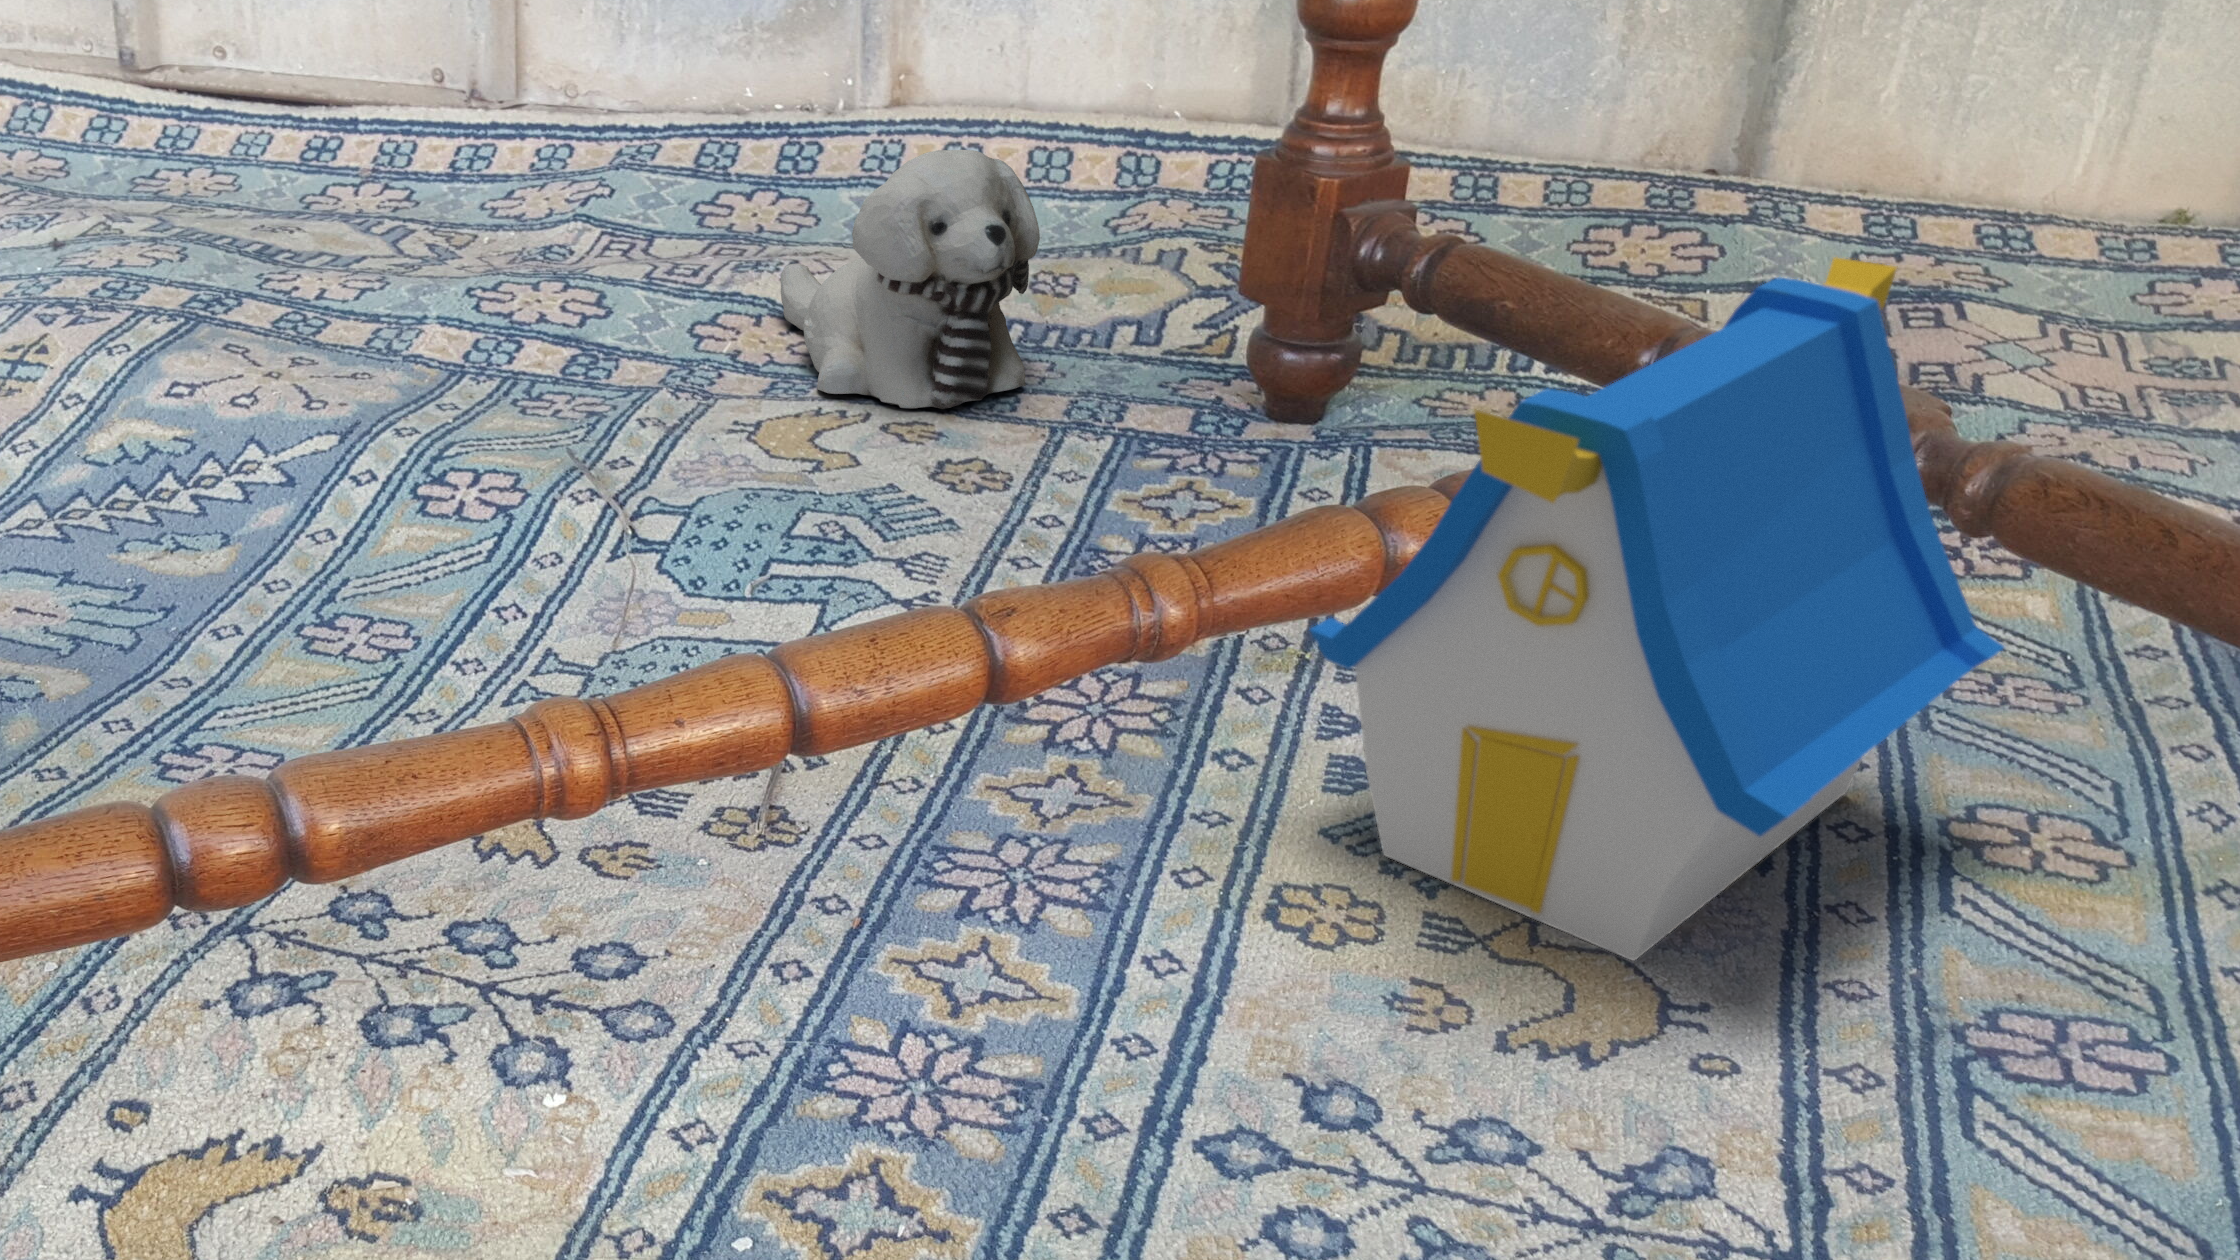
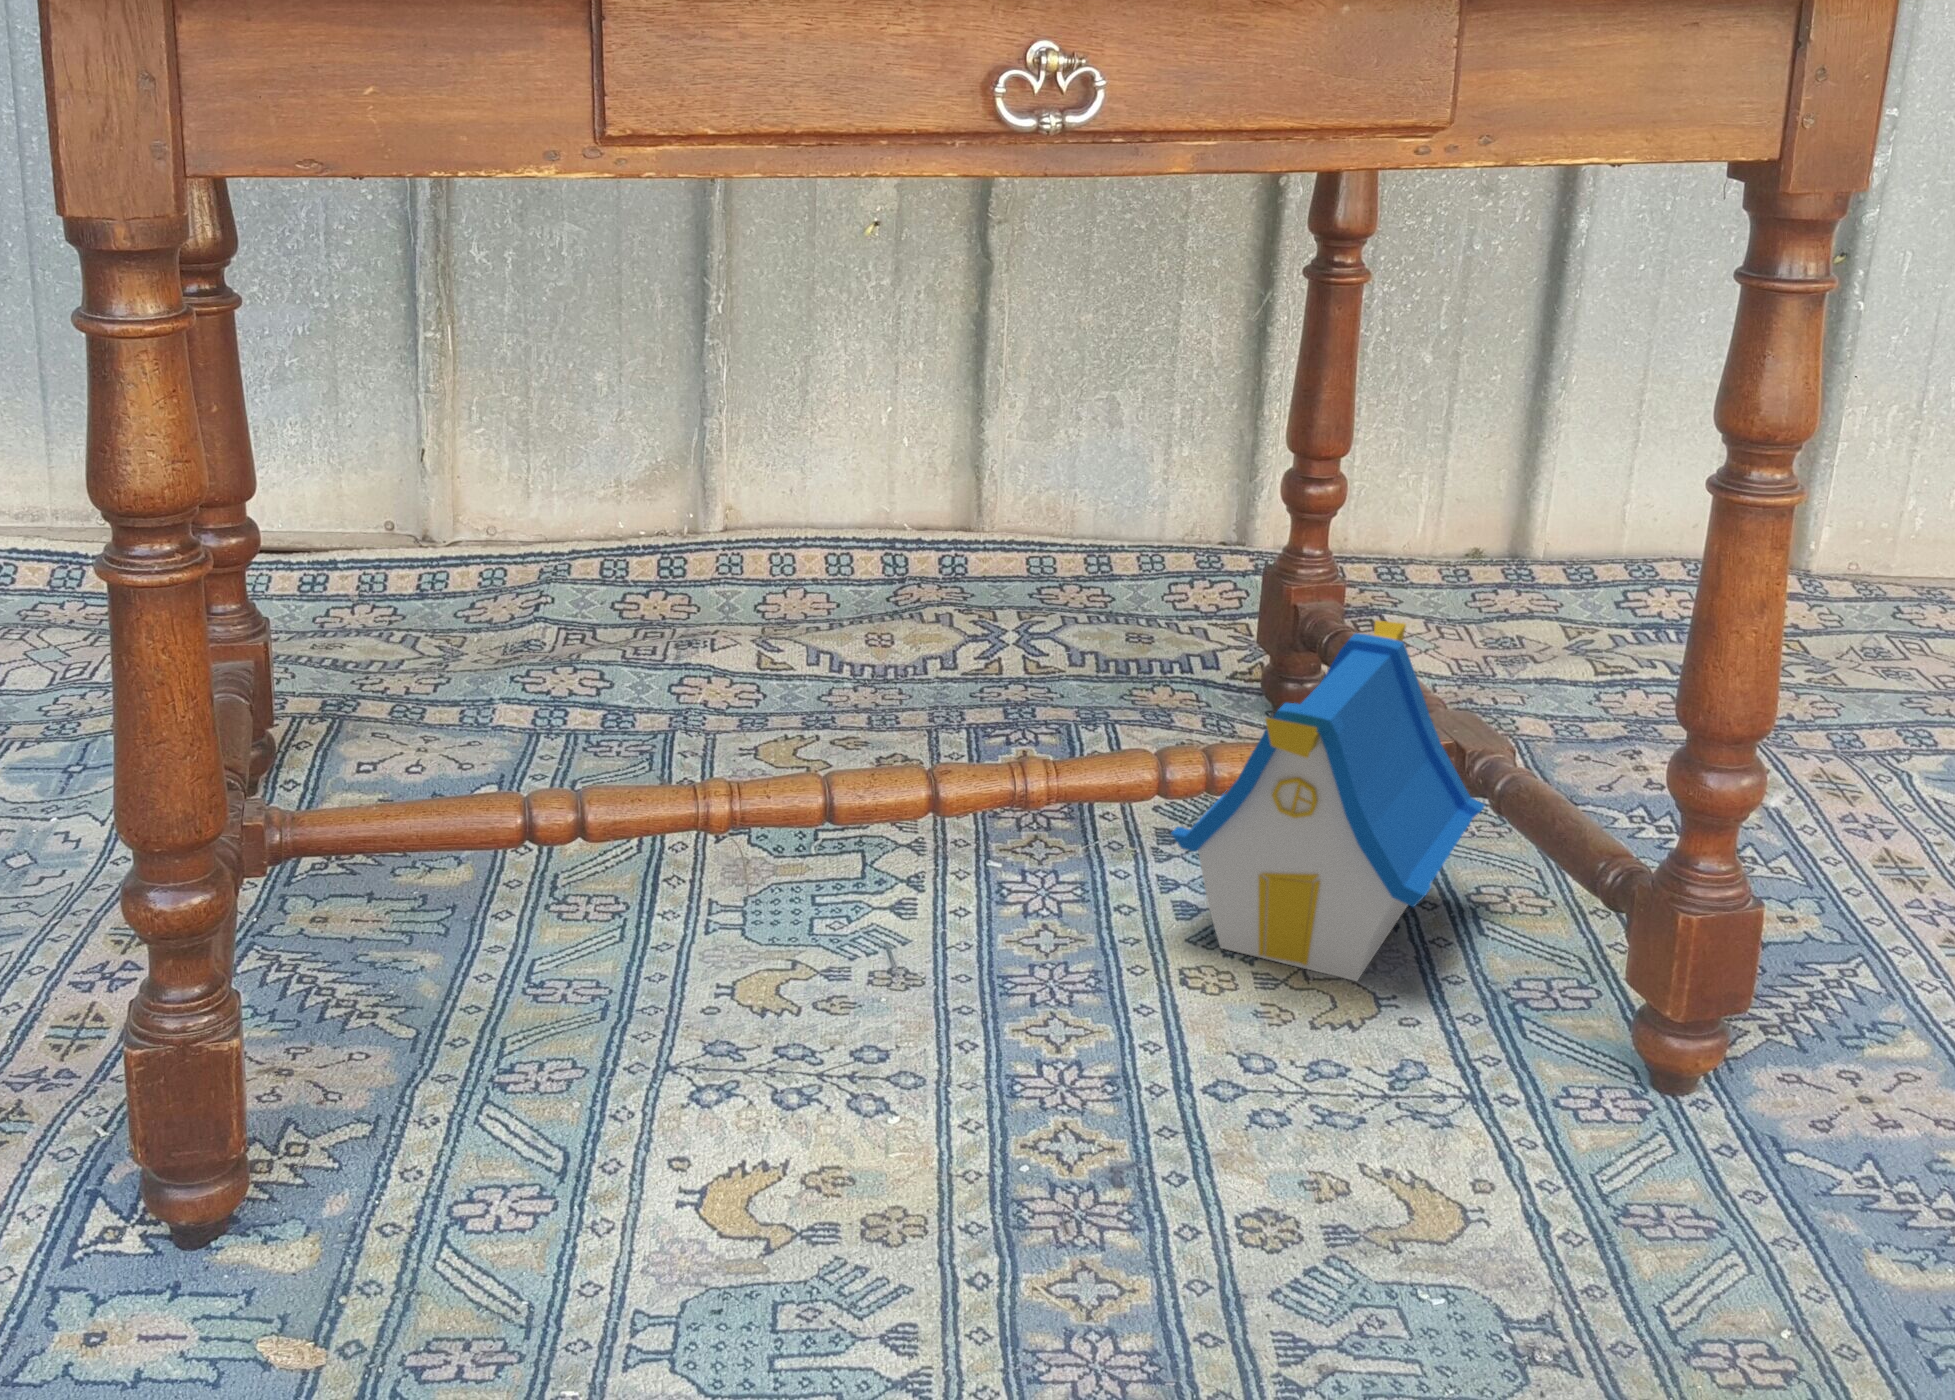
plush toy: present [780,150,1040,409] -> none [718,573,900,730]

